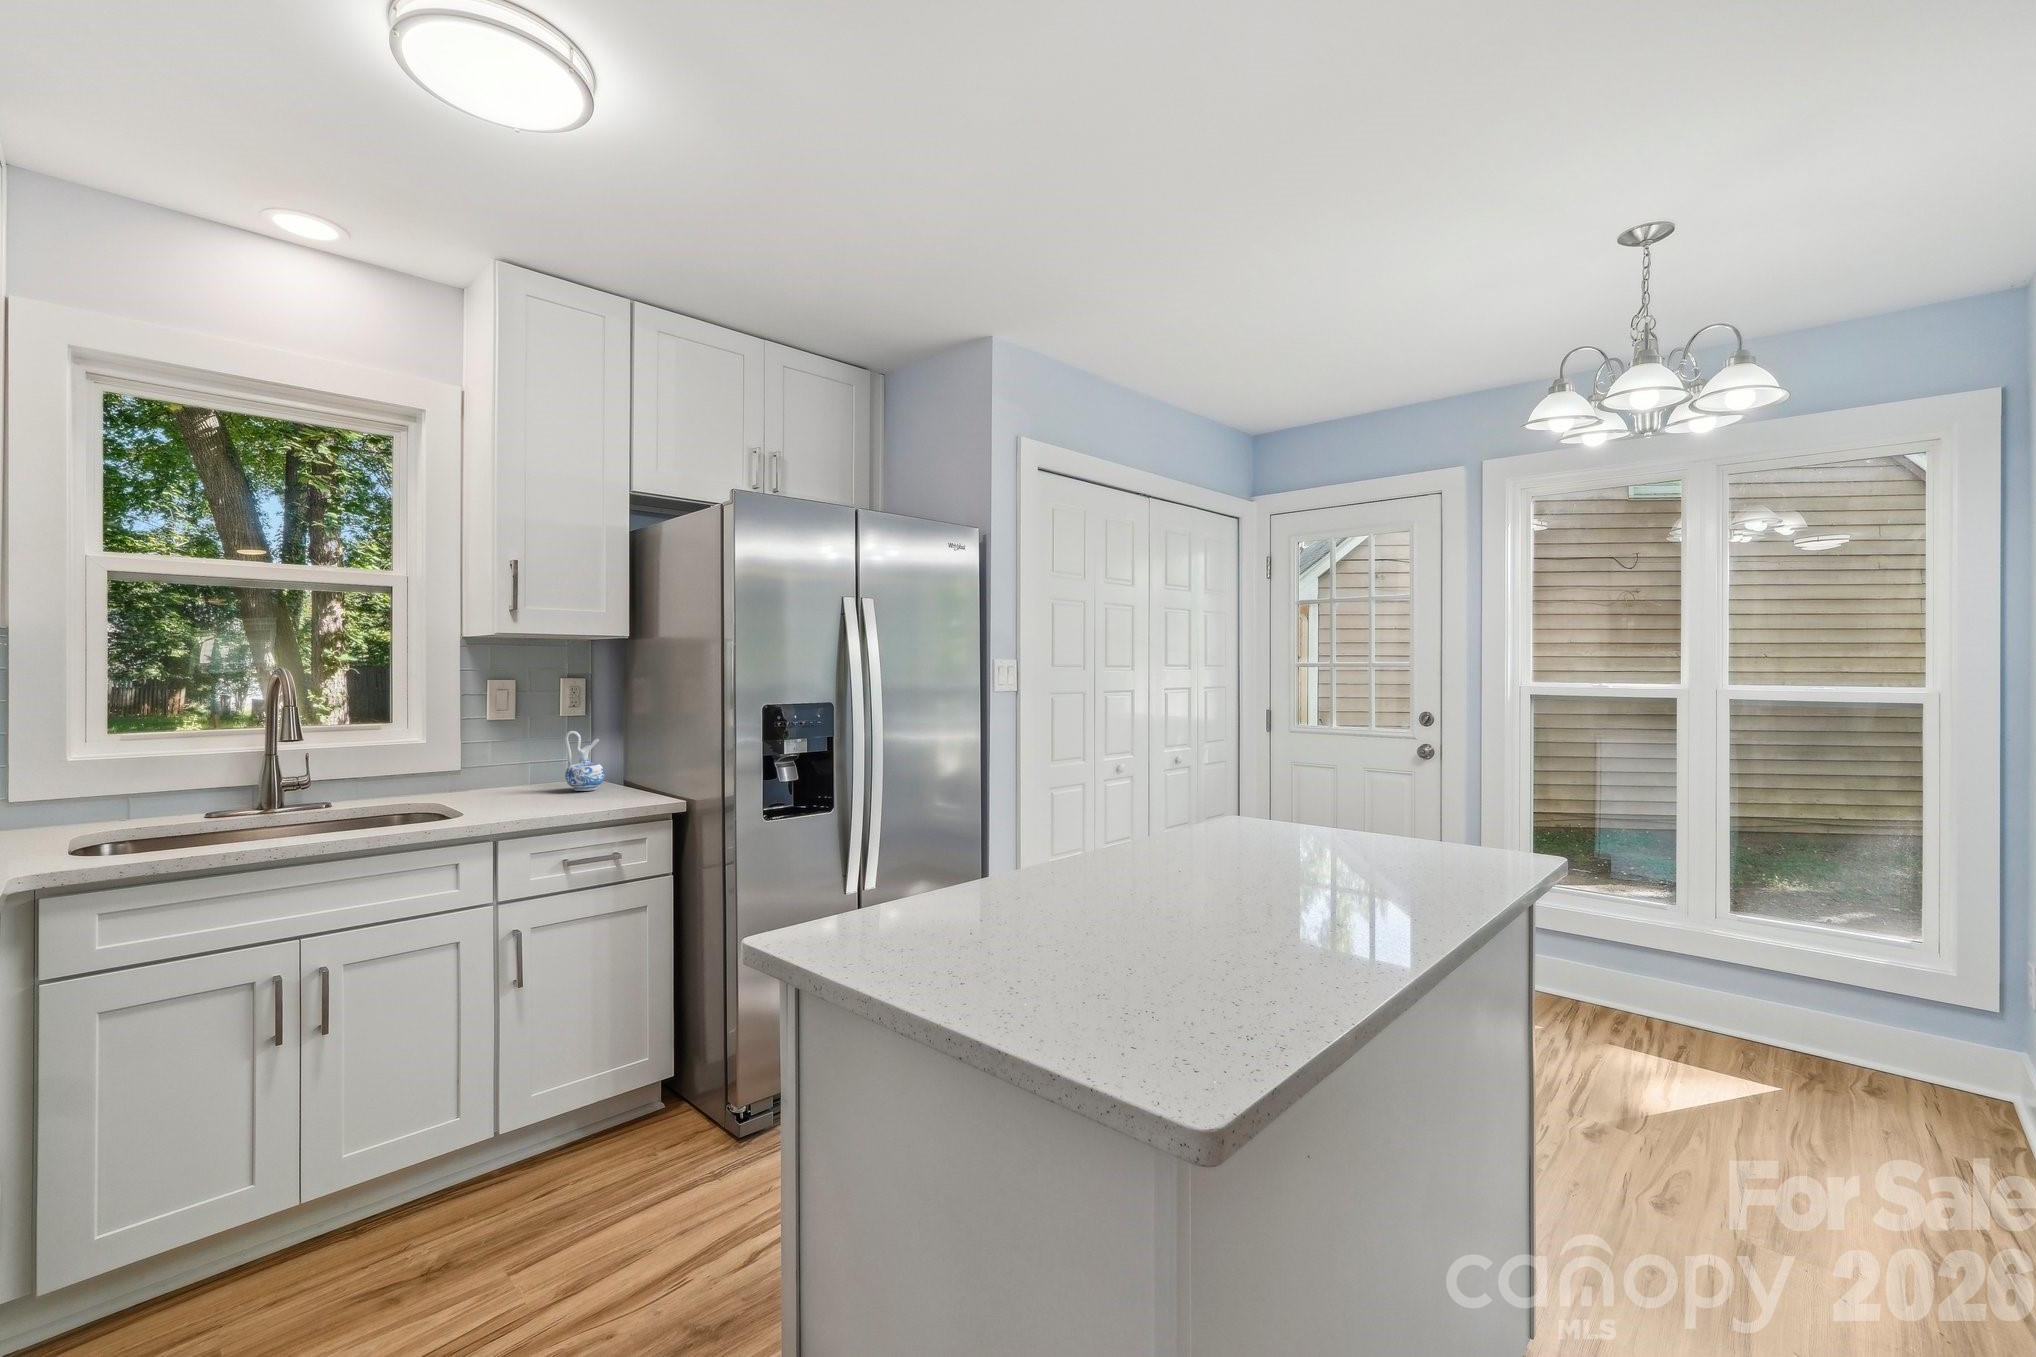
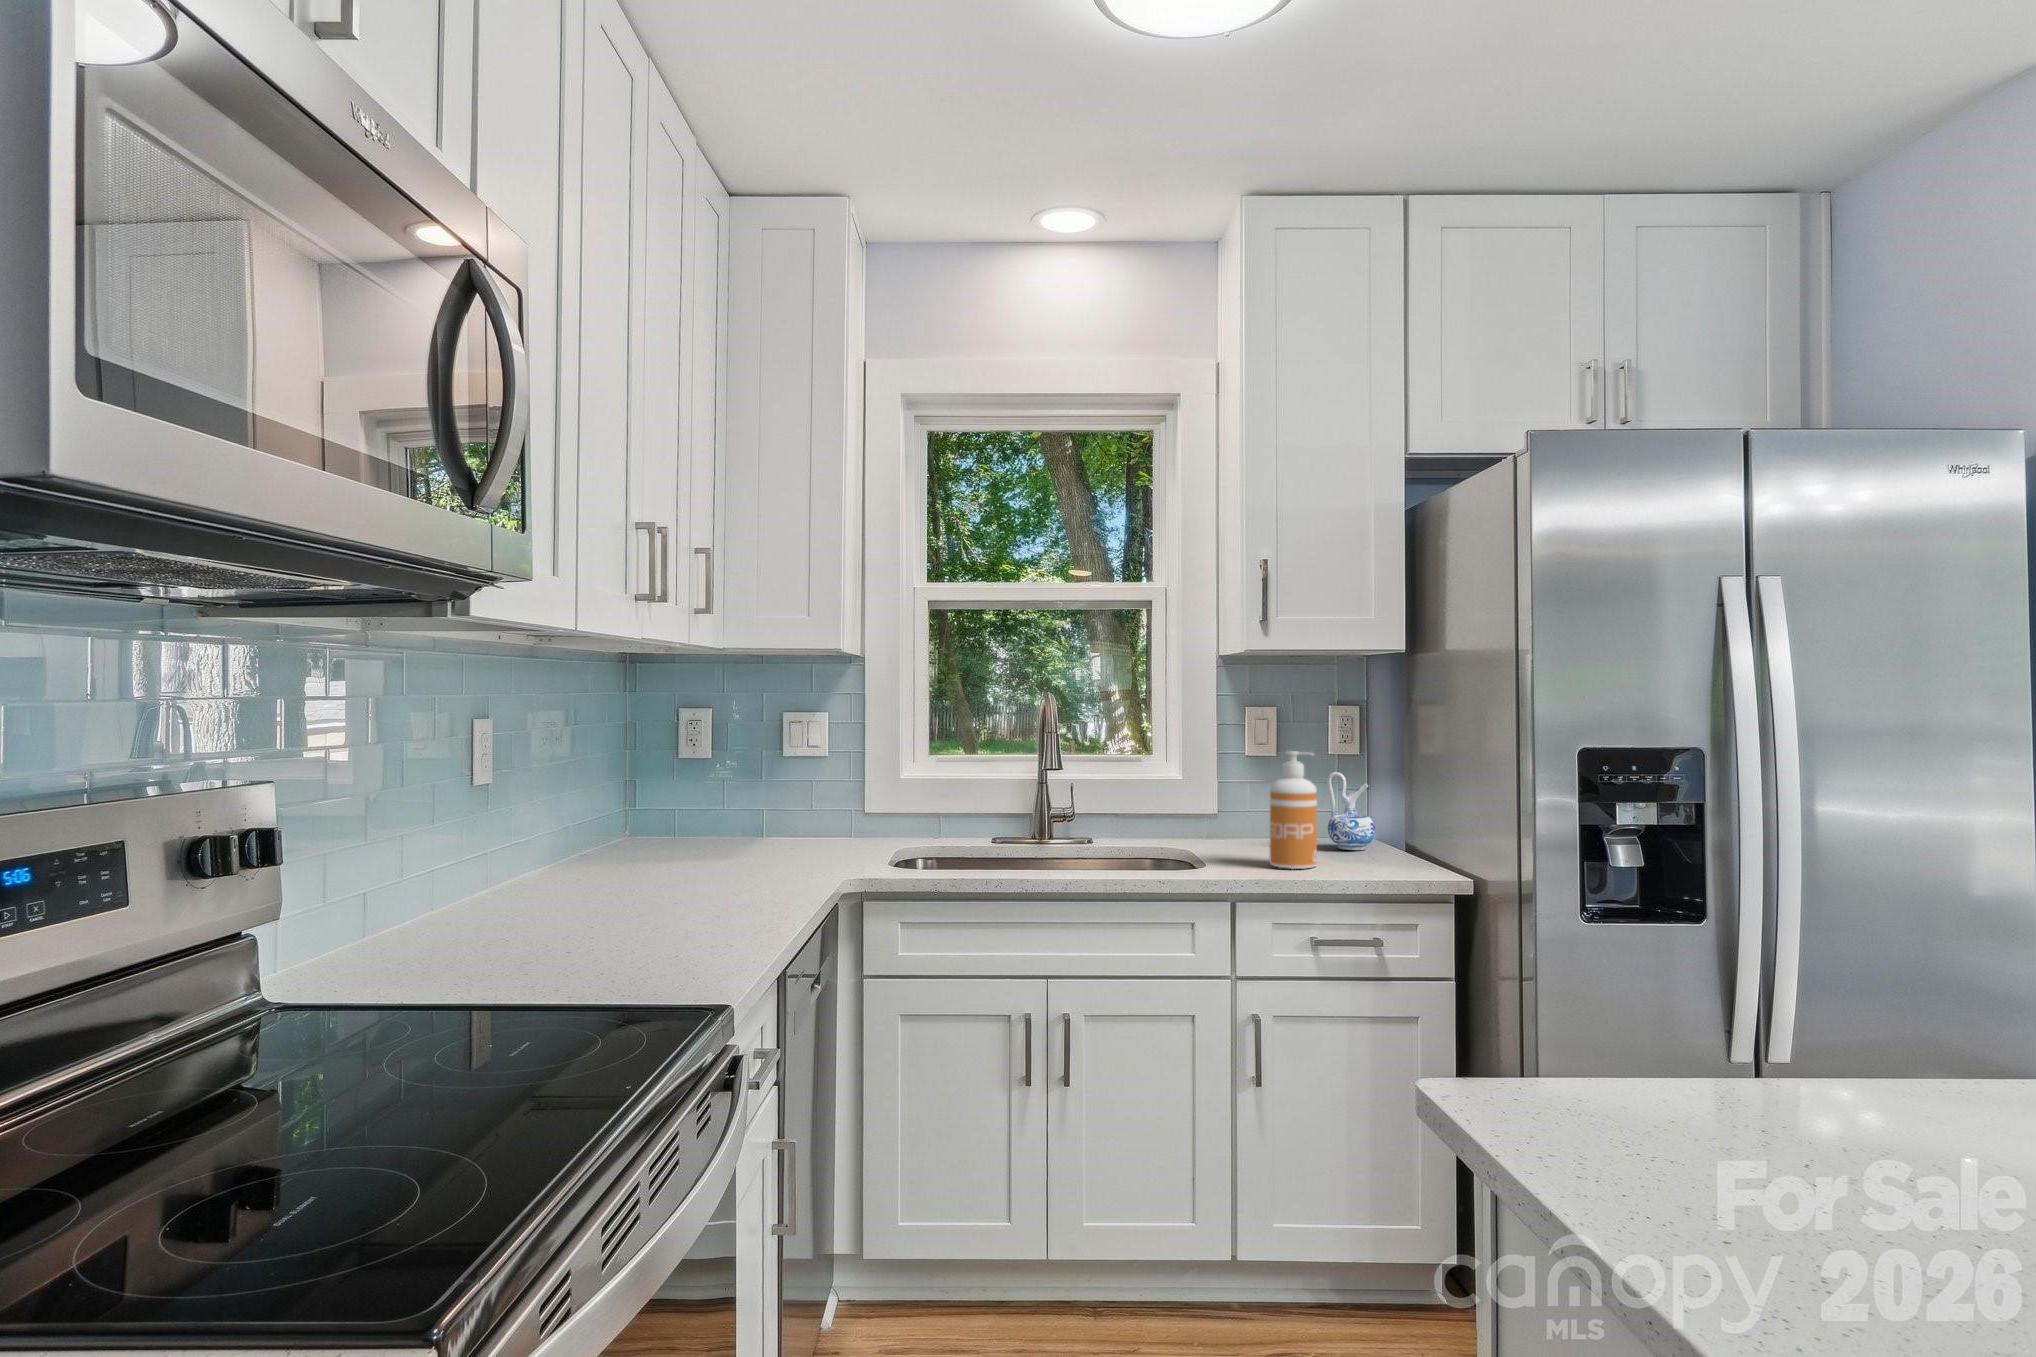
soap dispenser: none [522,715,564,809] -> present [1270,751,1317,869]

